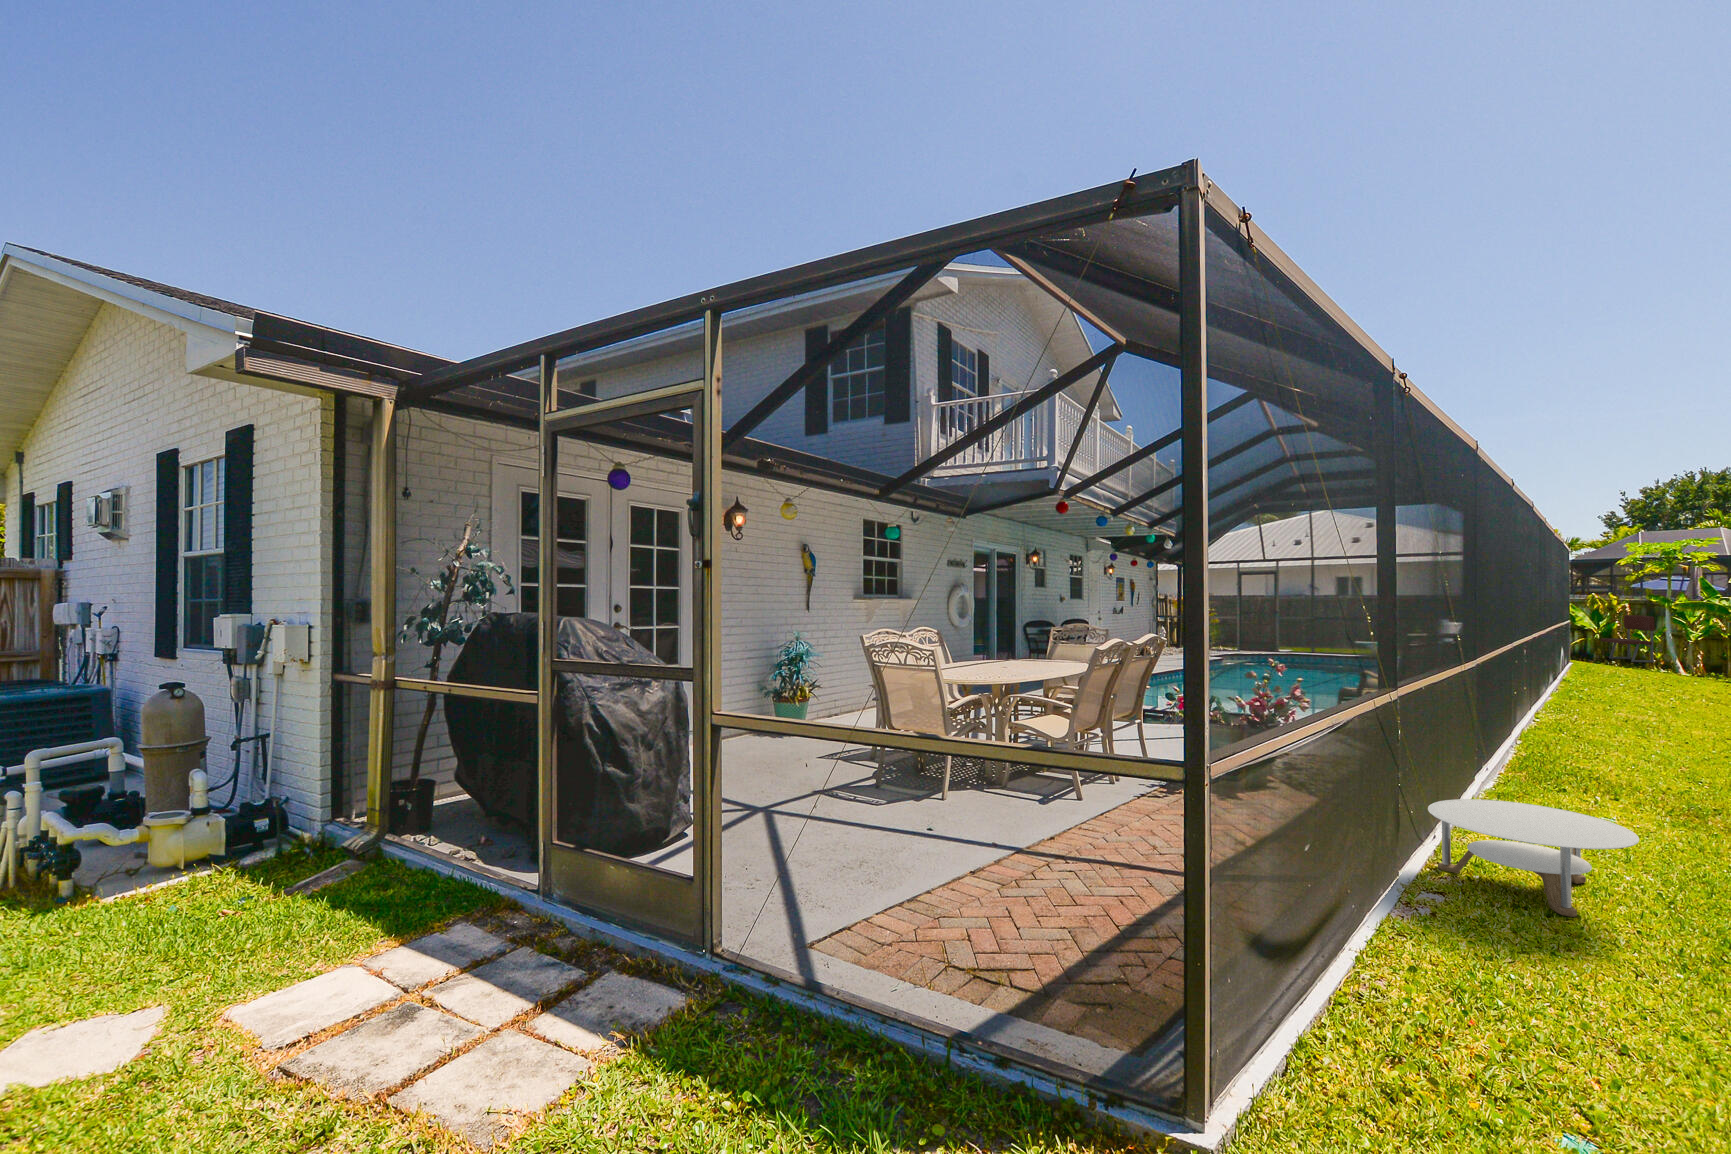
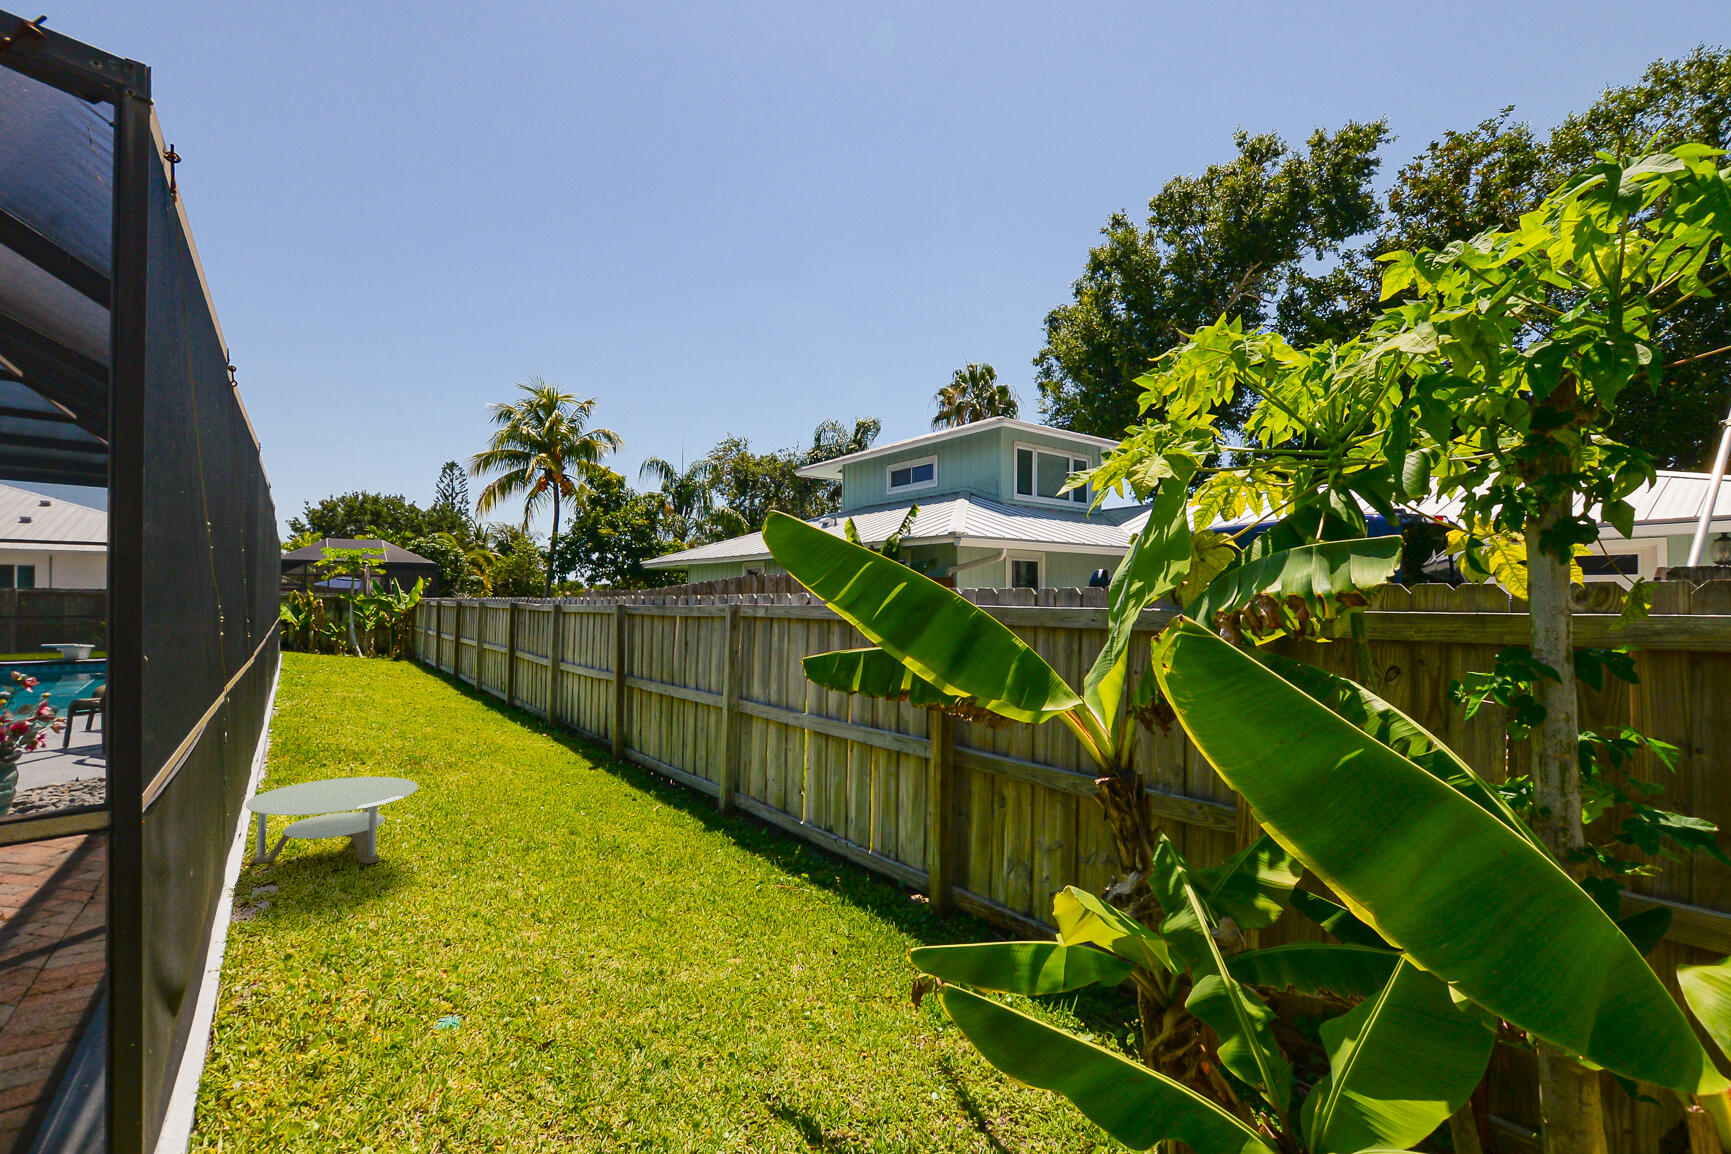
bench: present [1601,615,1654,662] -> none [301,610,343,649]

